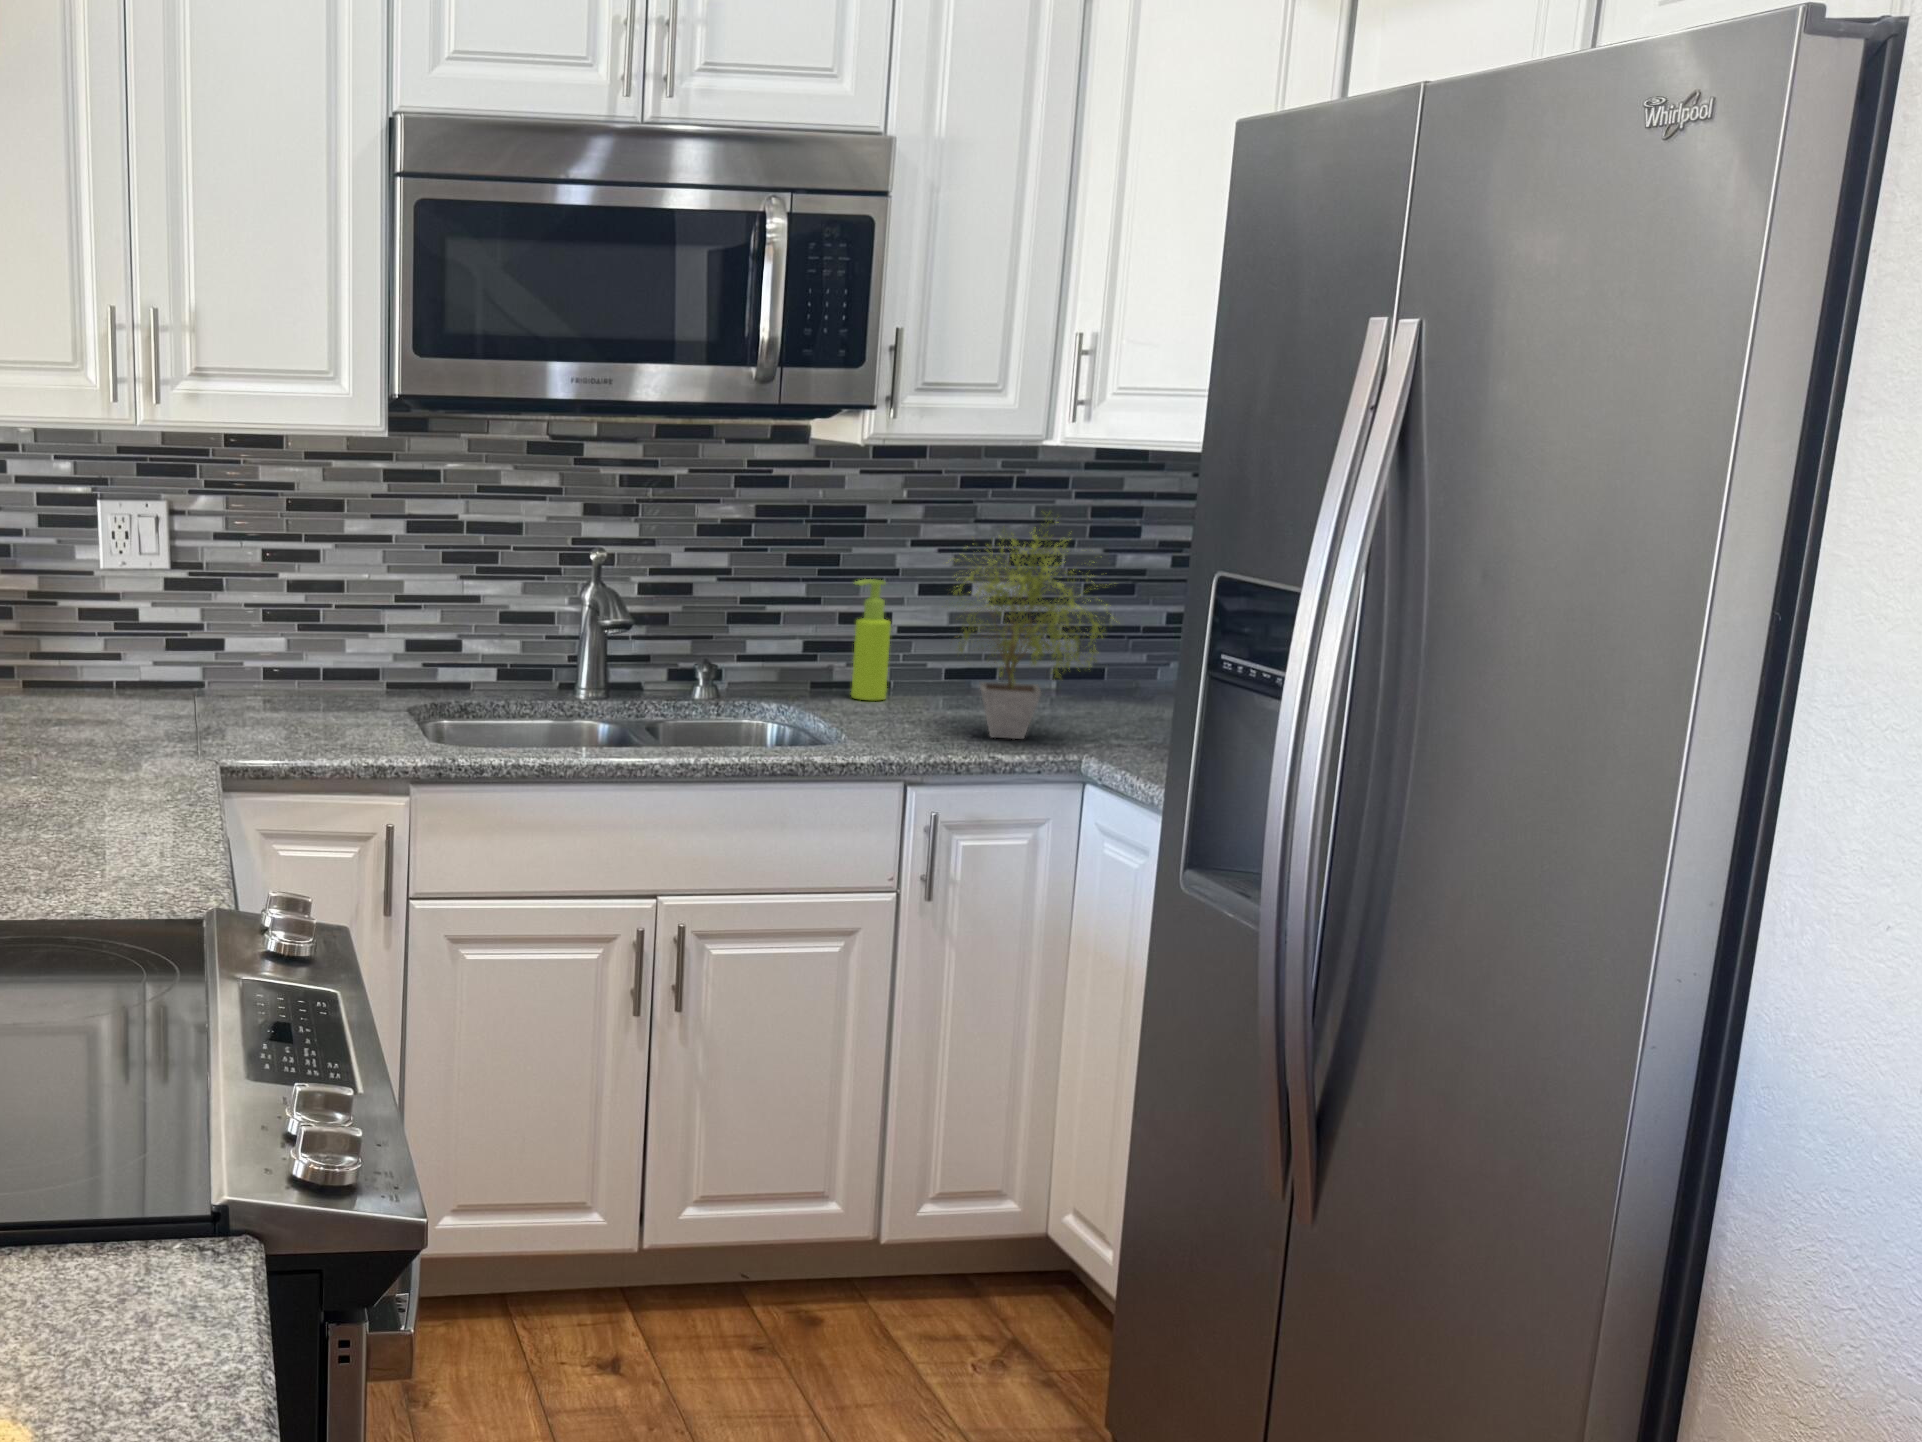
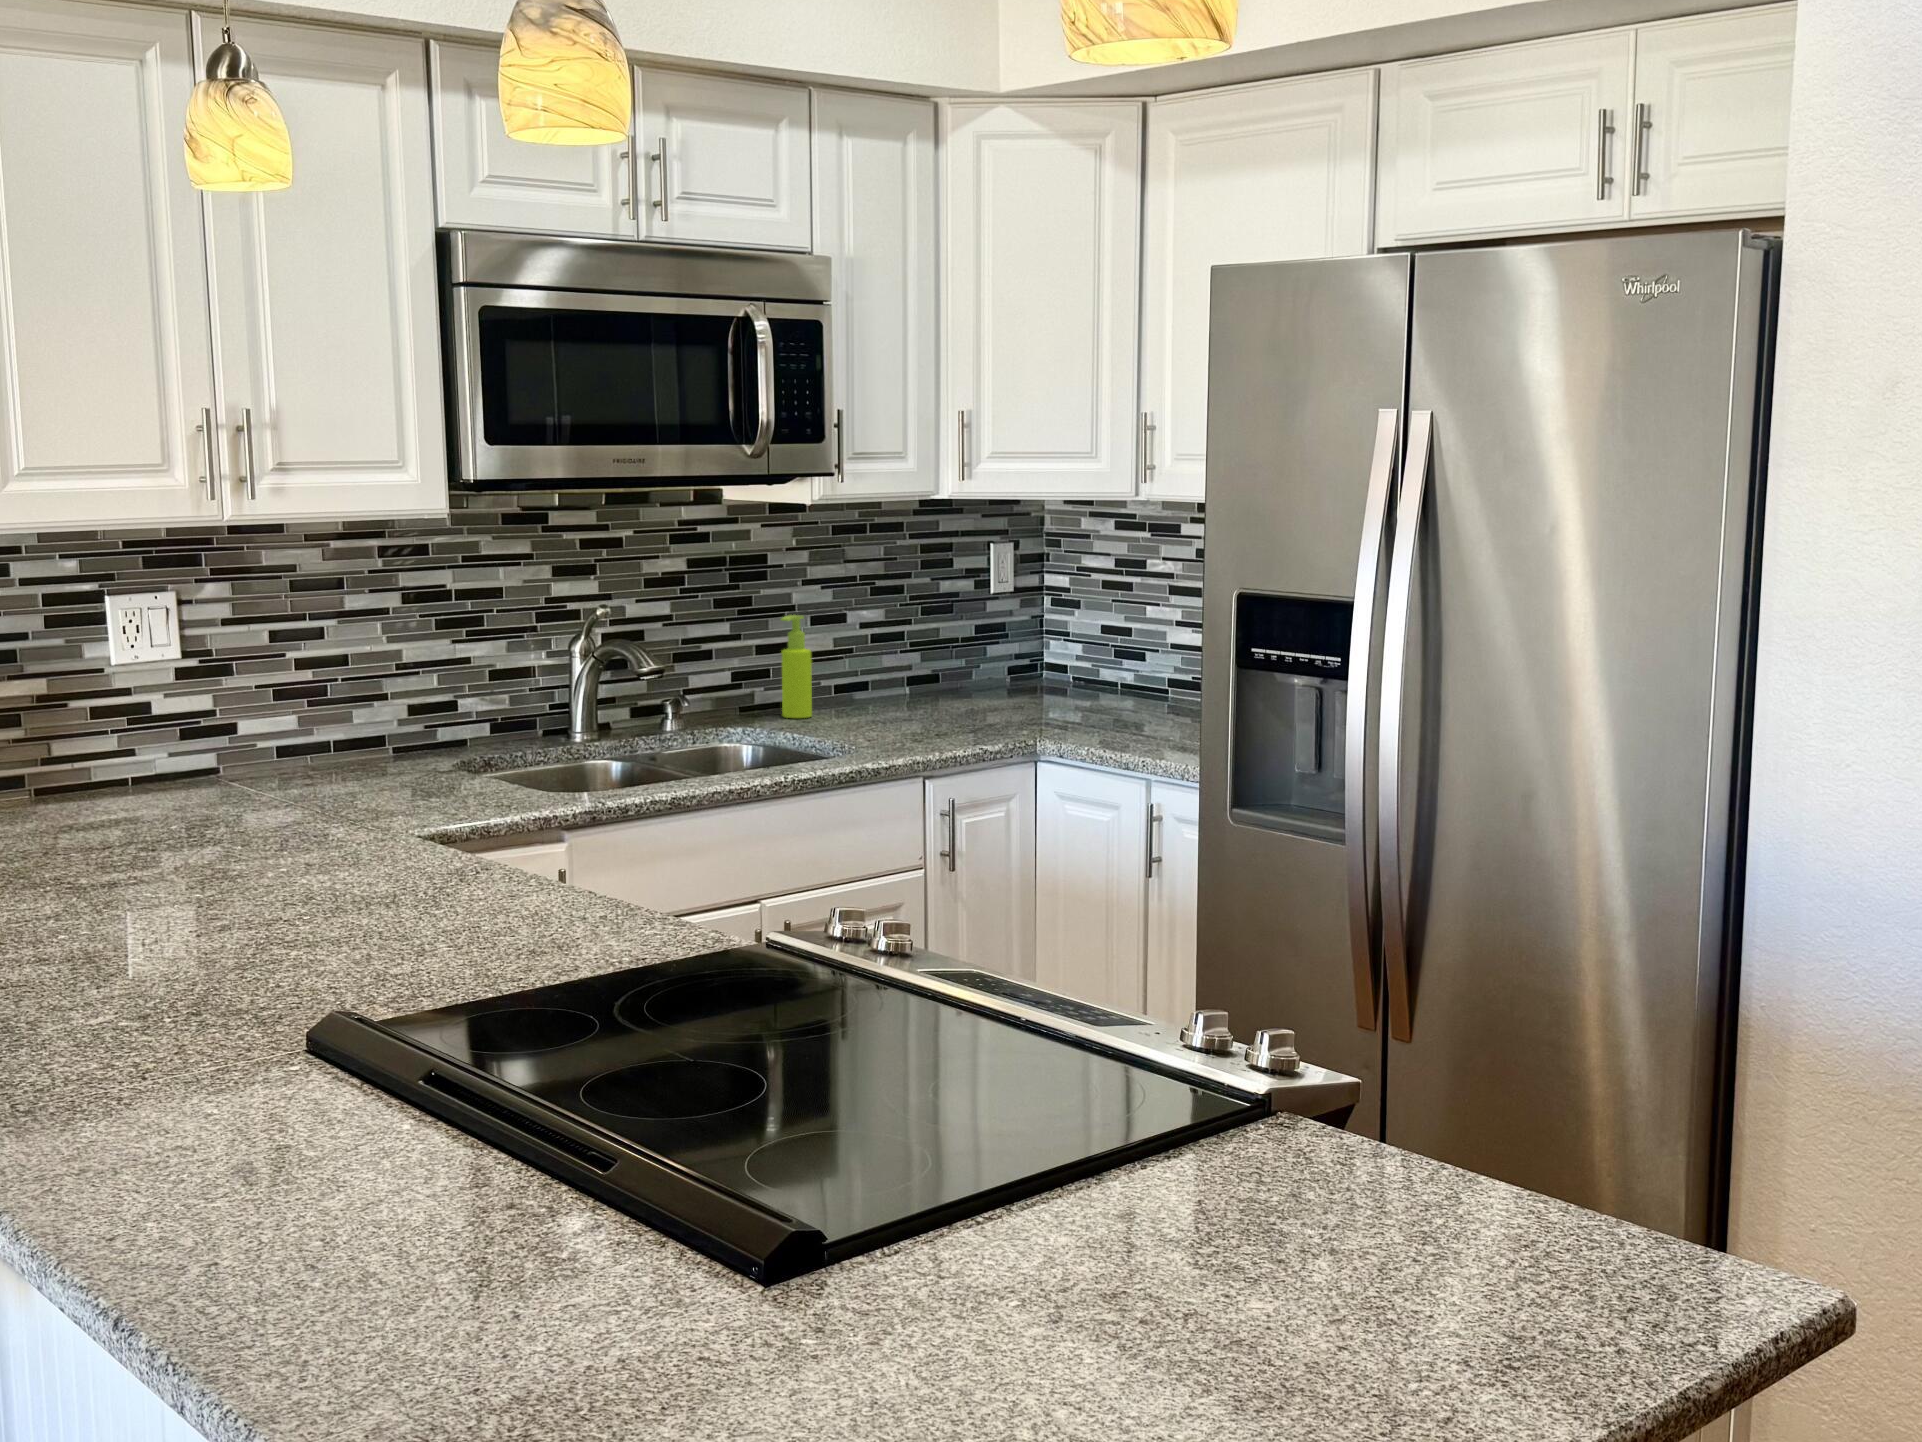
potted plant: present [955,512,1114,739] -> none [884,546,1046,735]

